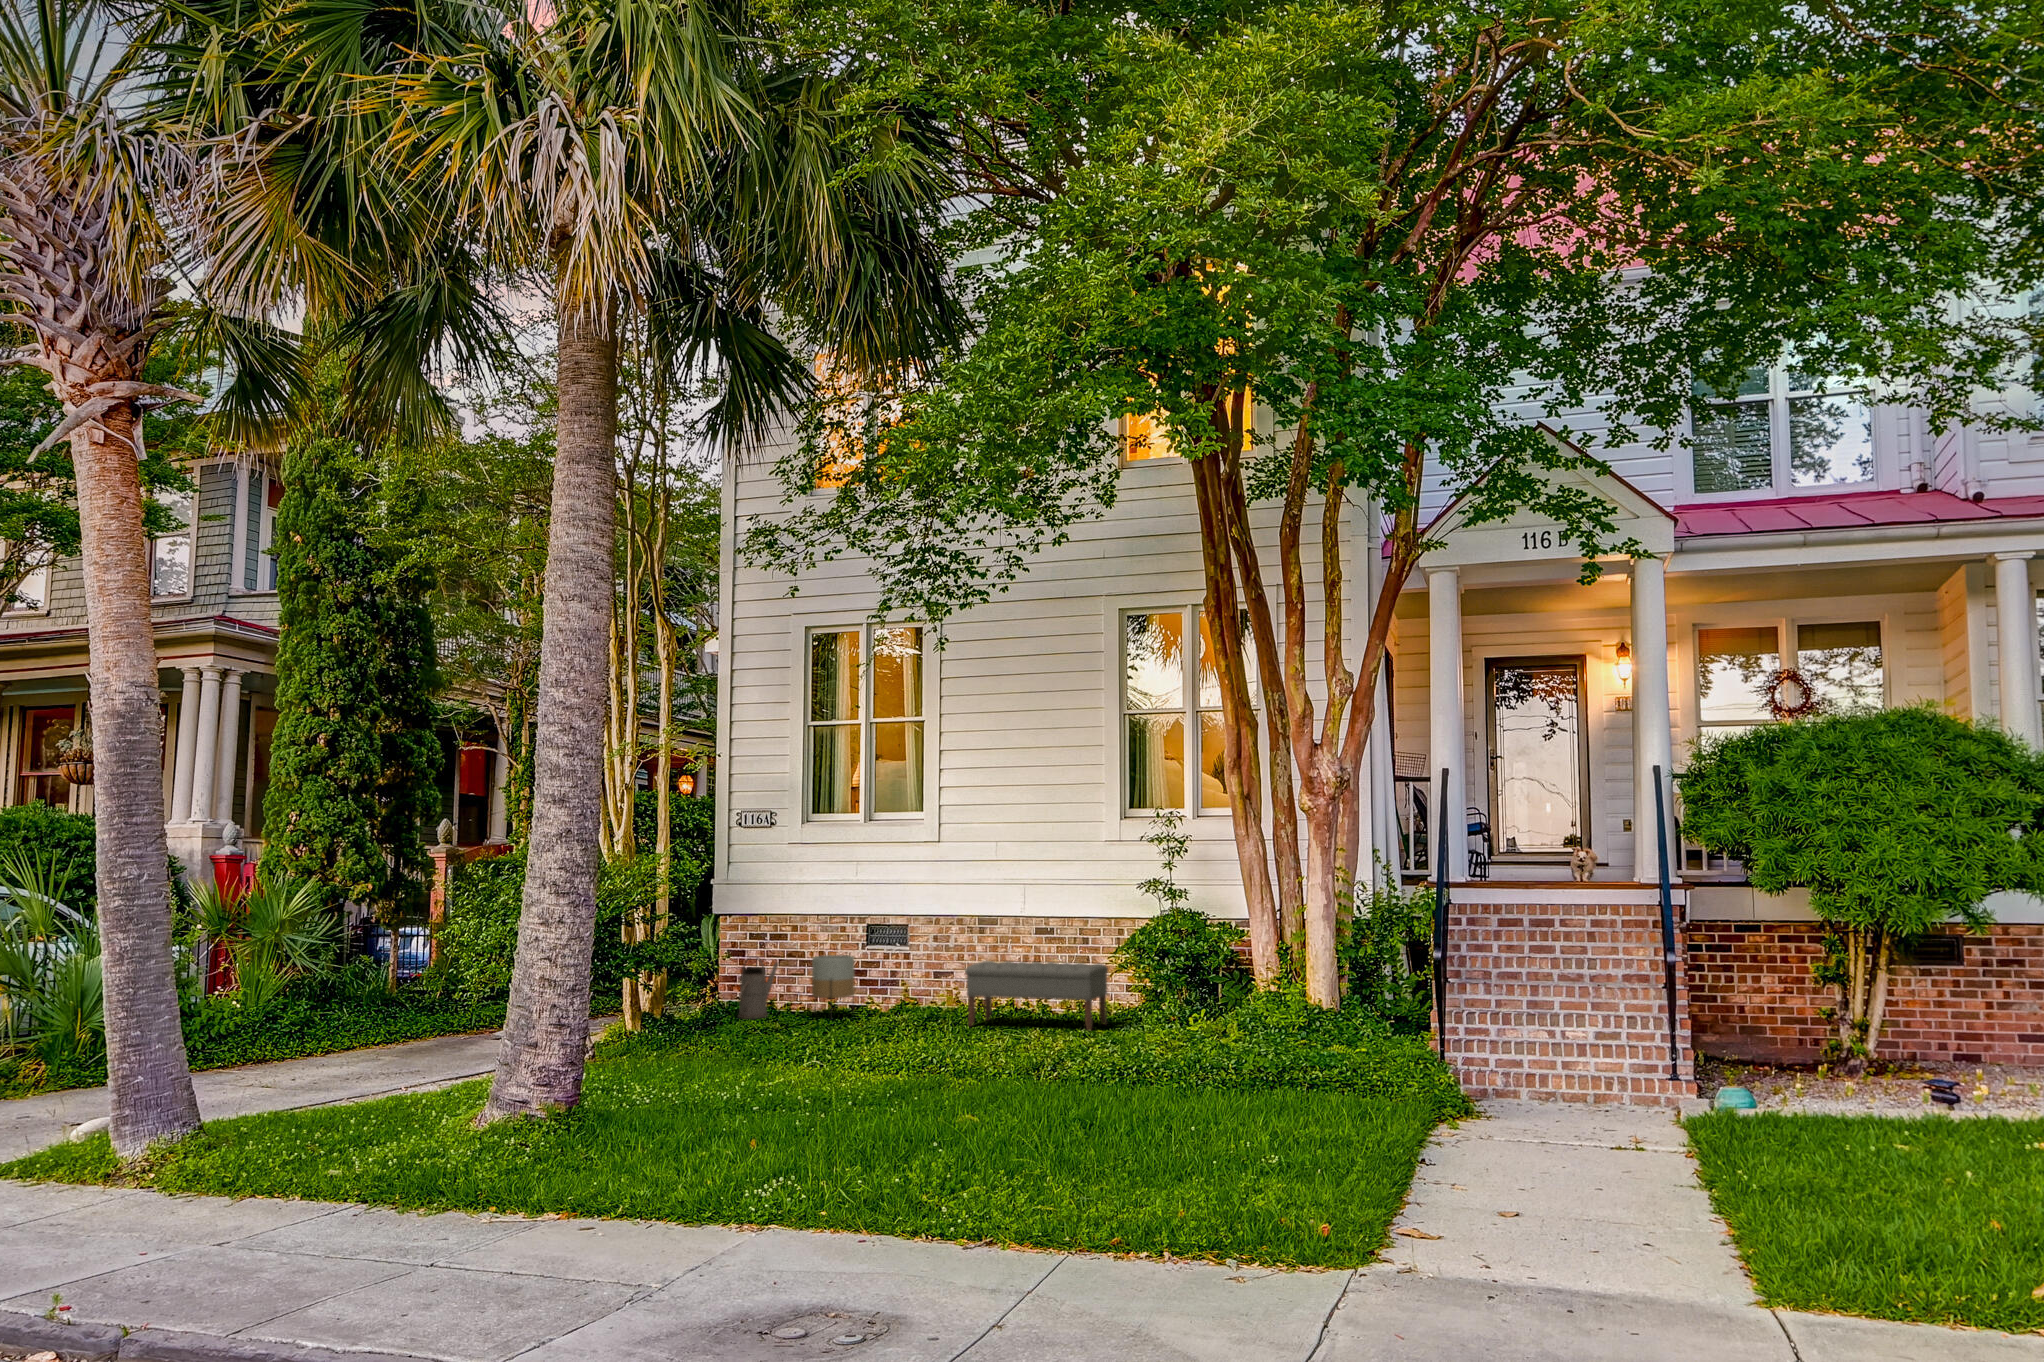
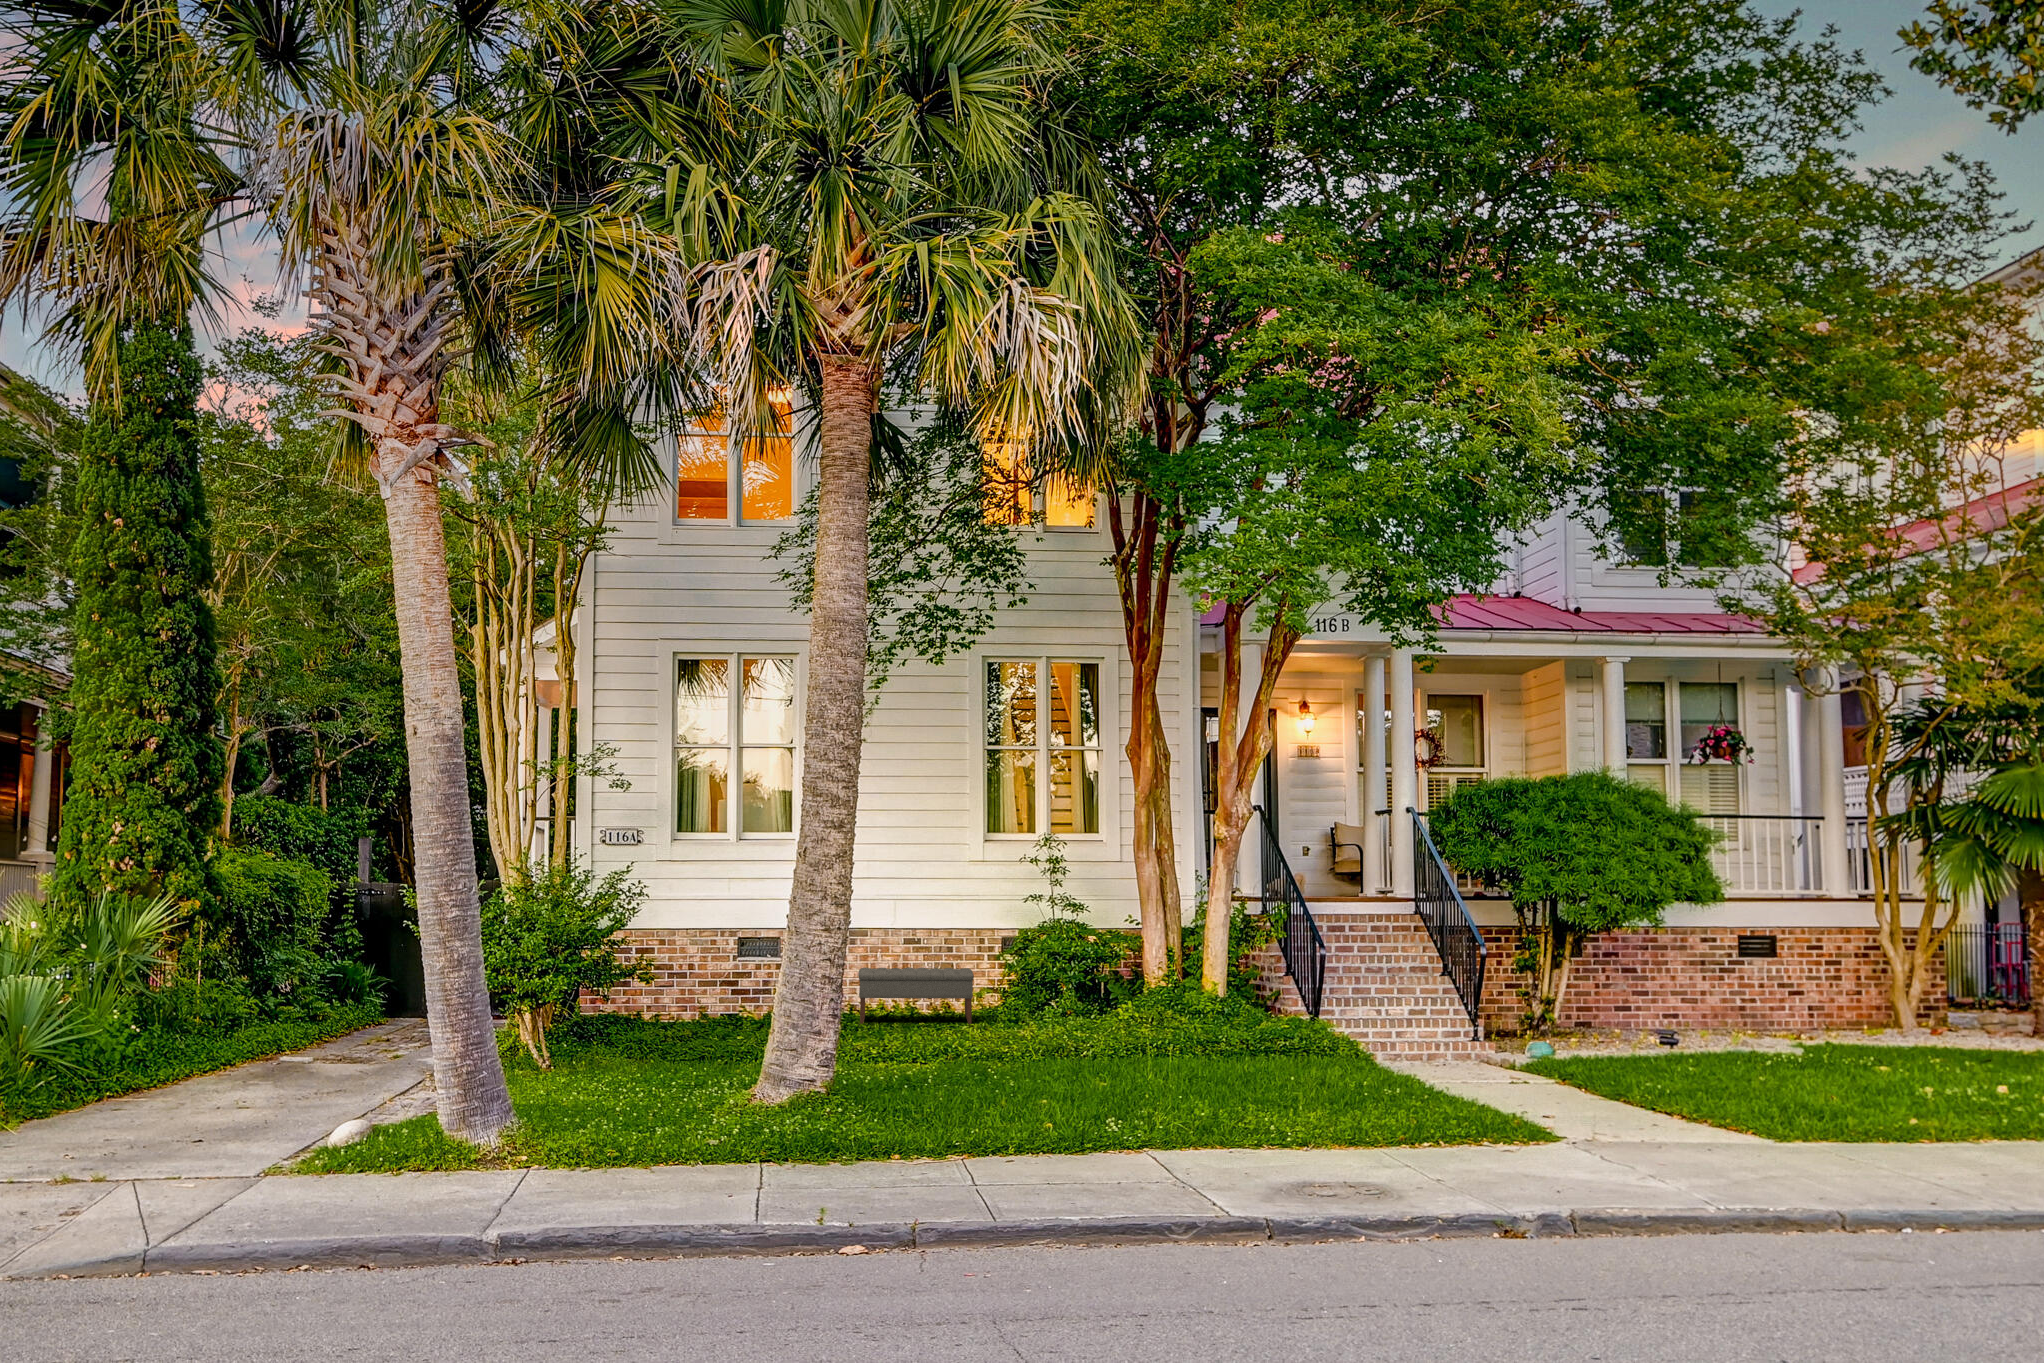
planter: present [812,955,855,1009] -> none [694,965,734,1022]
watering can: present [738,956,778,1019] -> none [627,968,655,1024]

